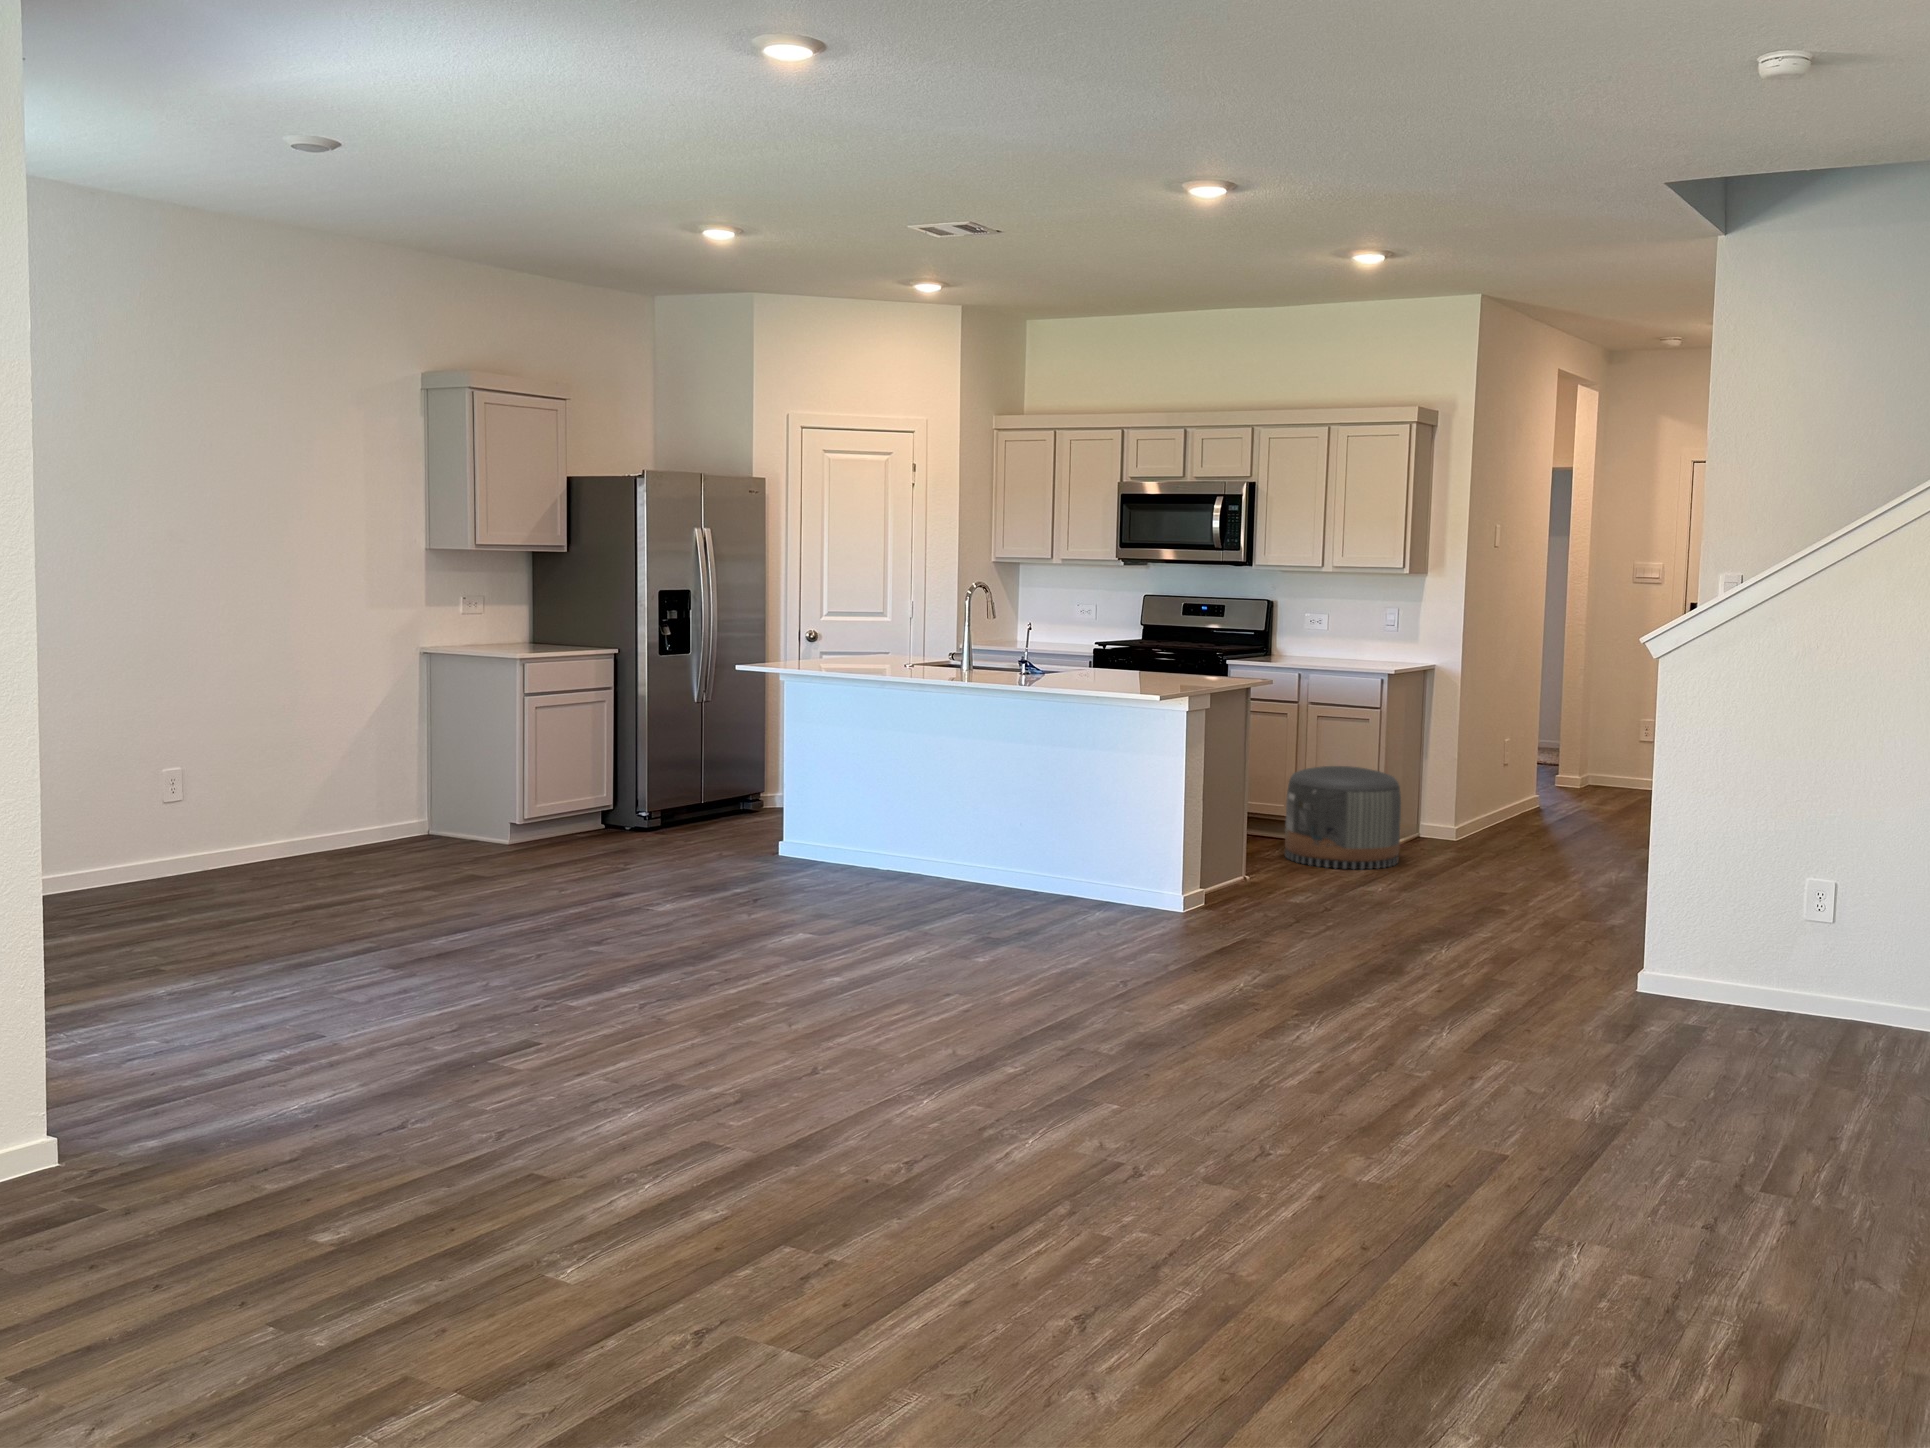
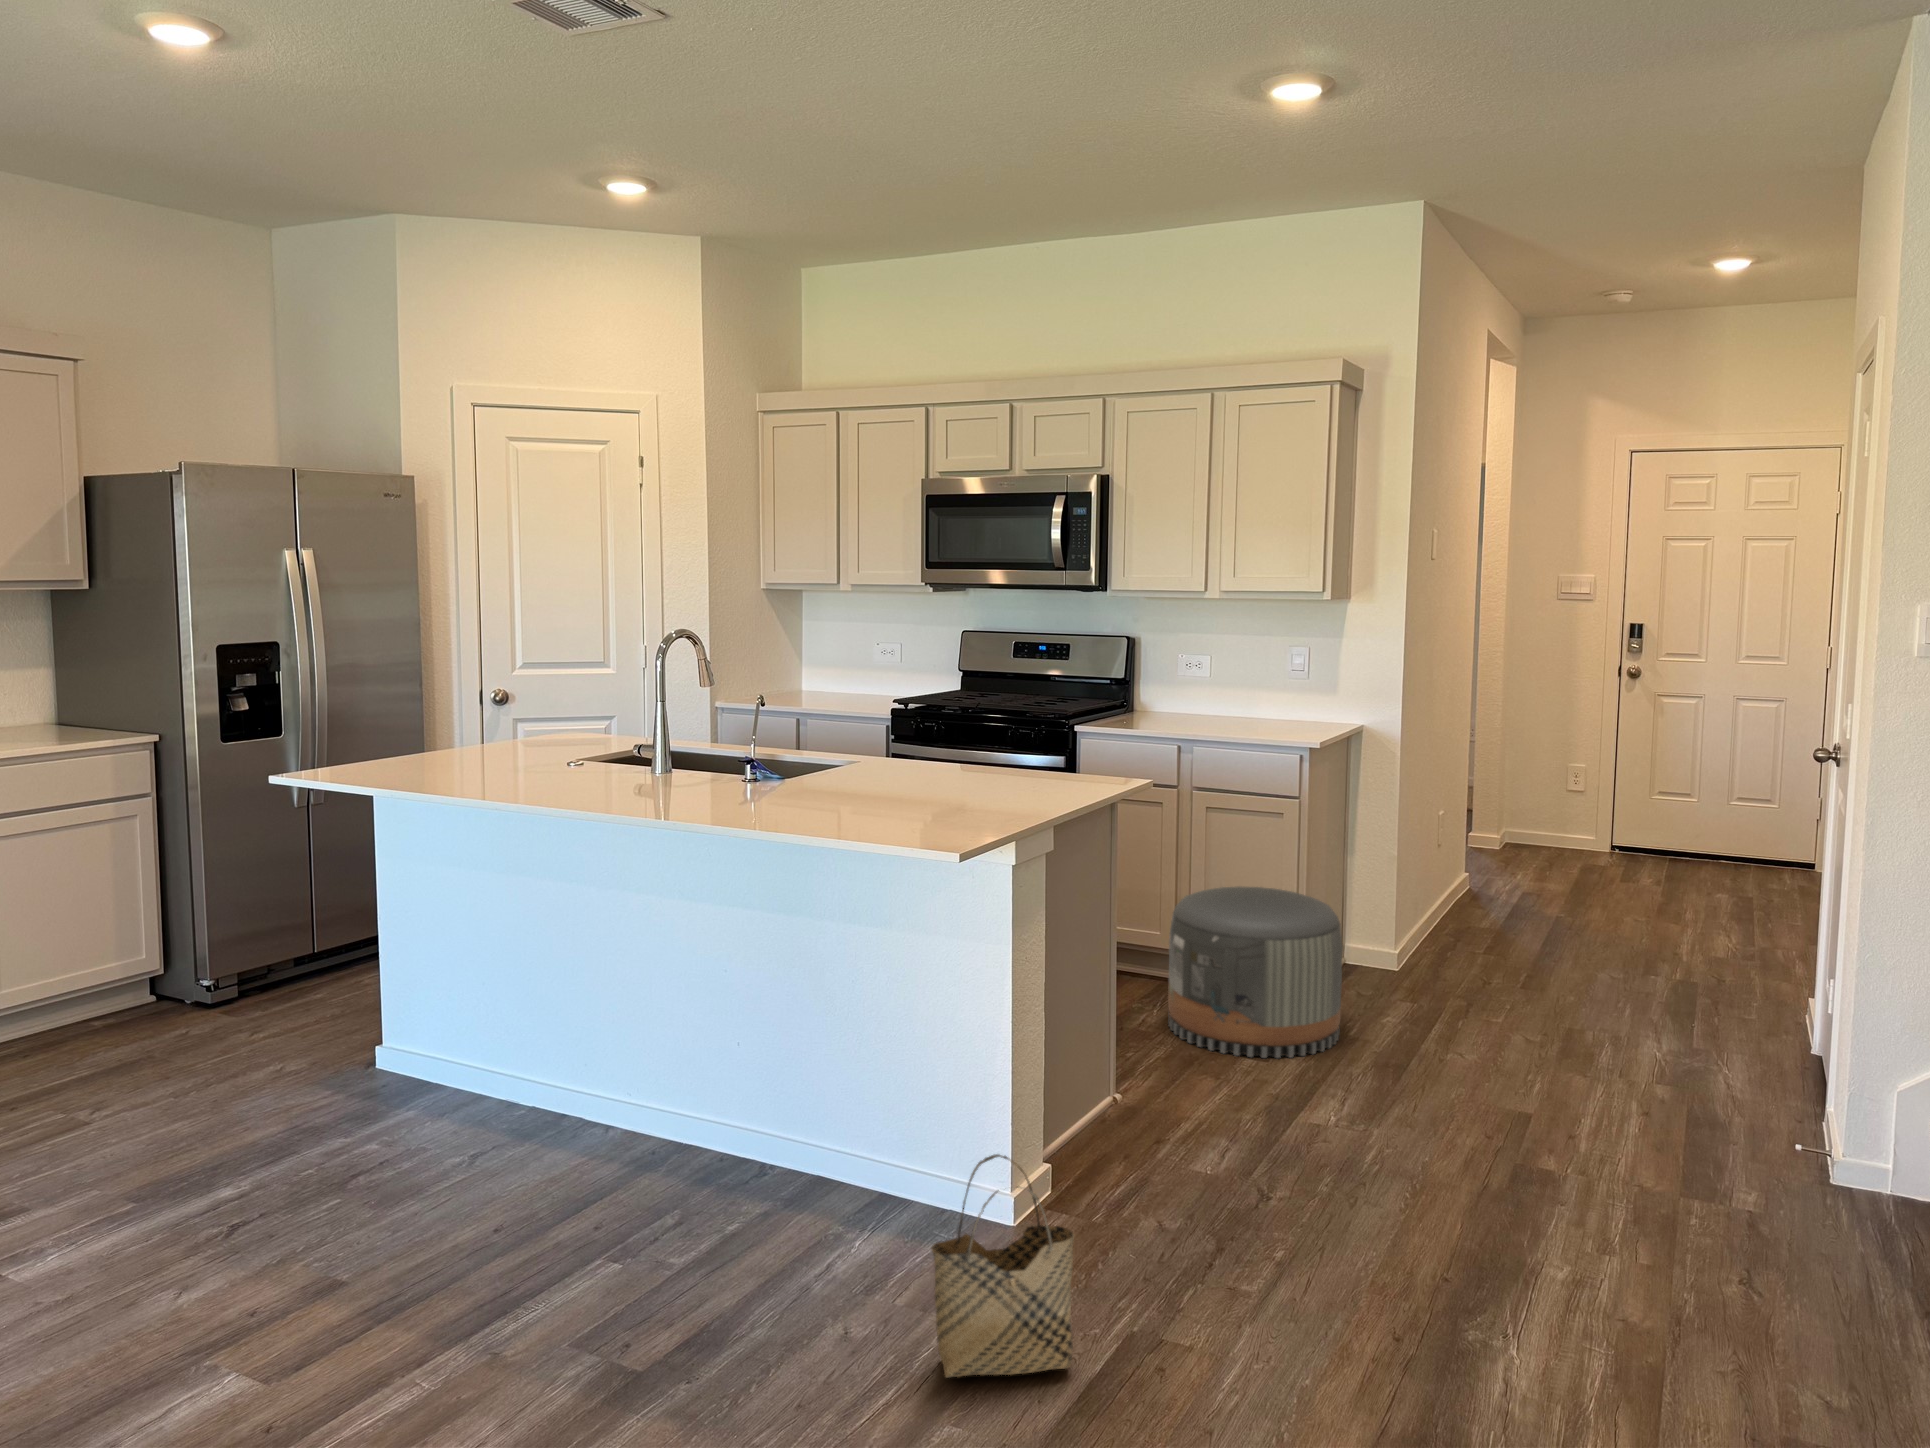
woven basket: none [1145,843,1216,945] -> present [931,1154,1074,1378]

